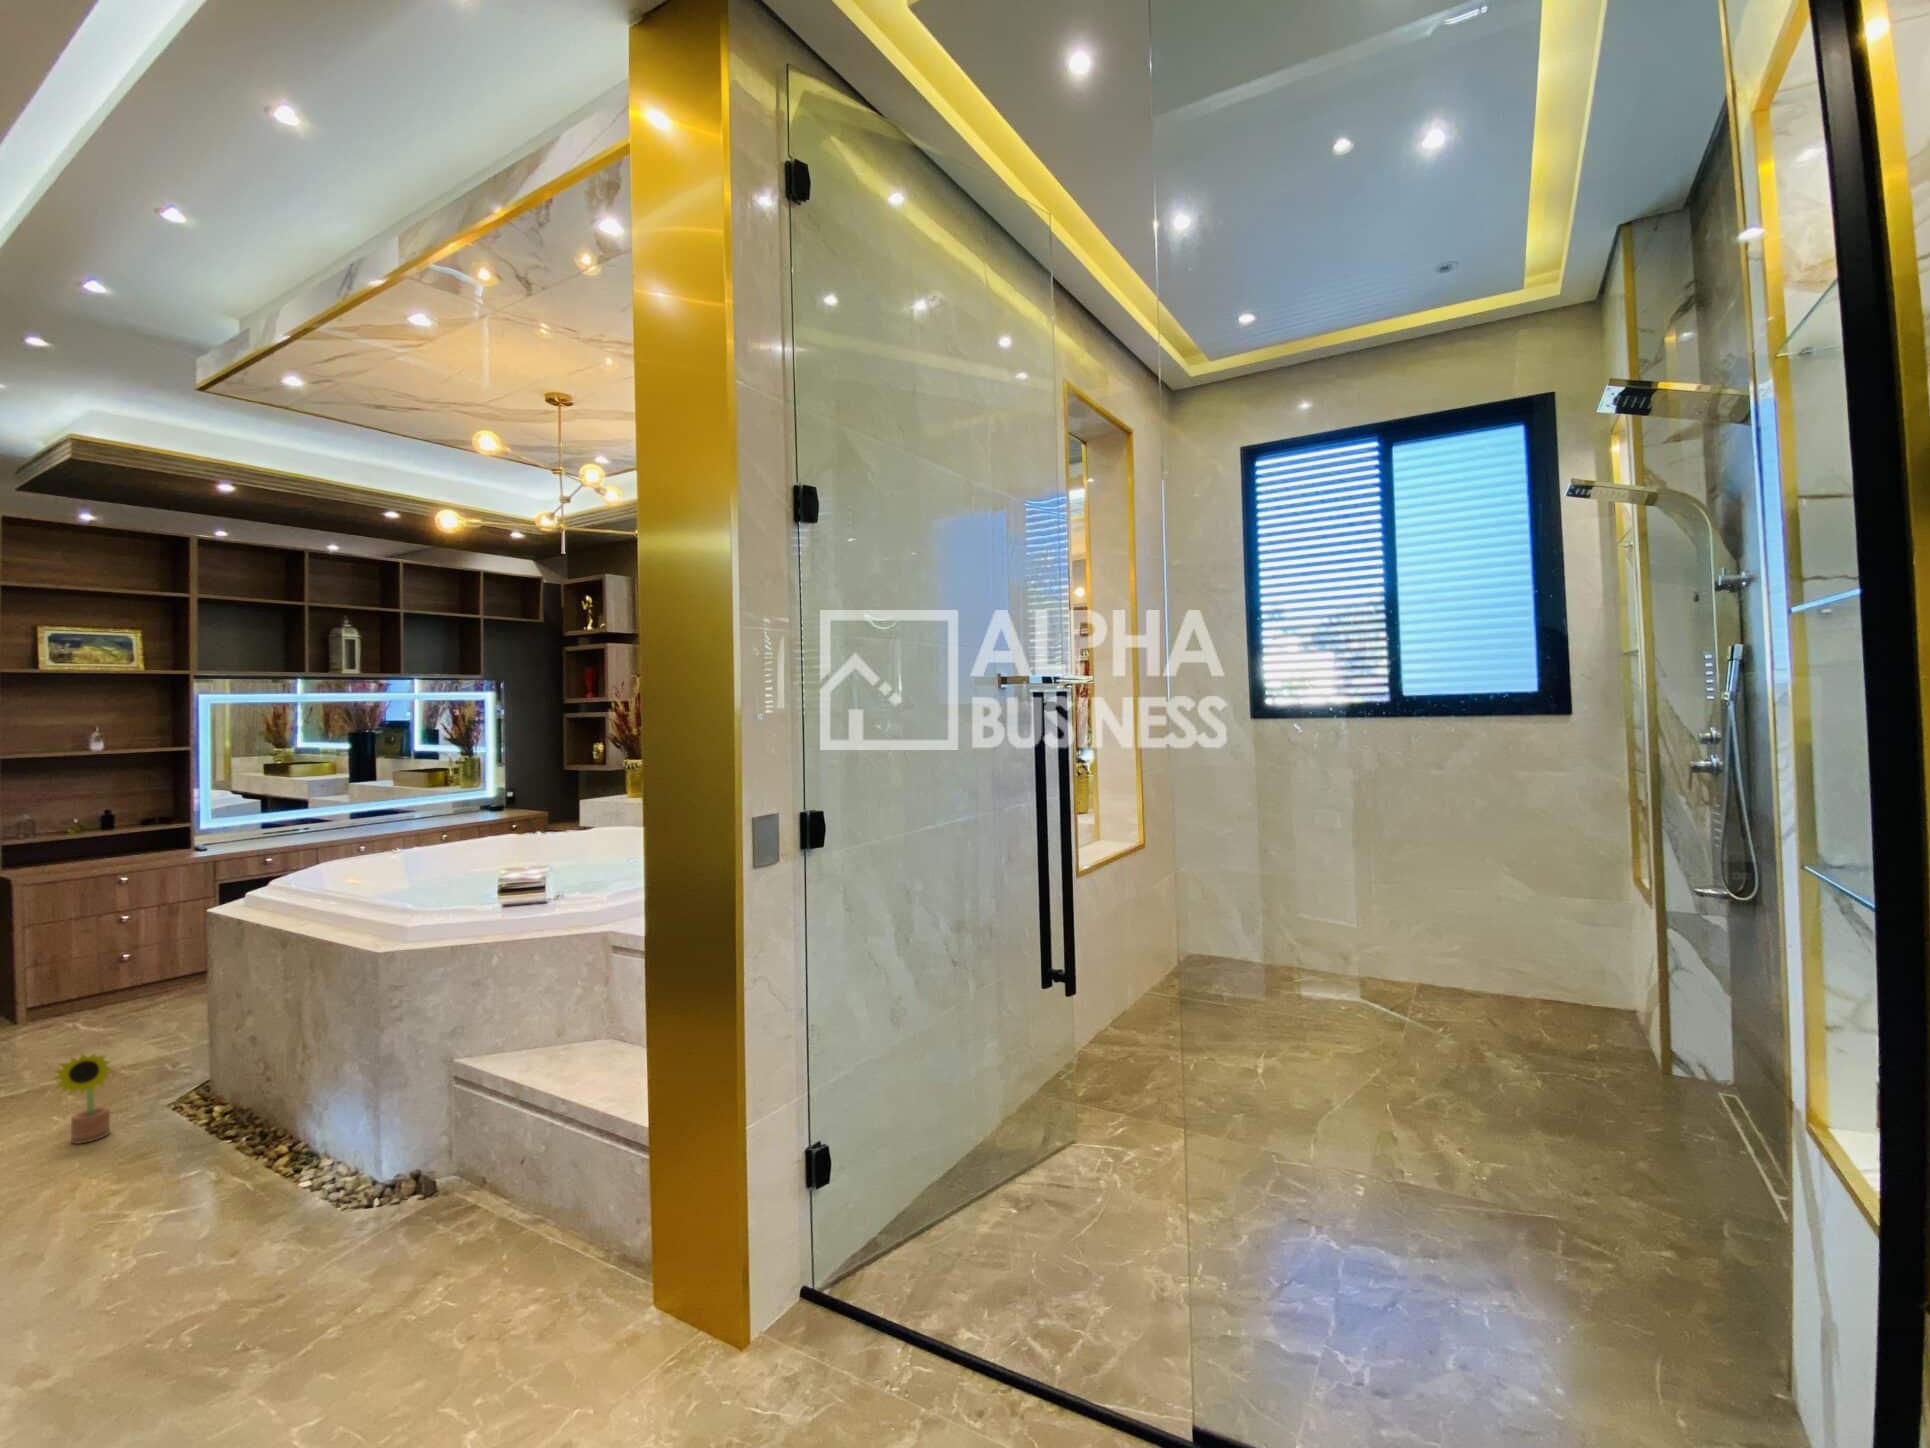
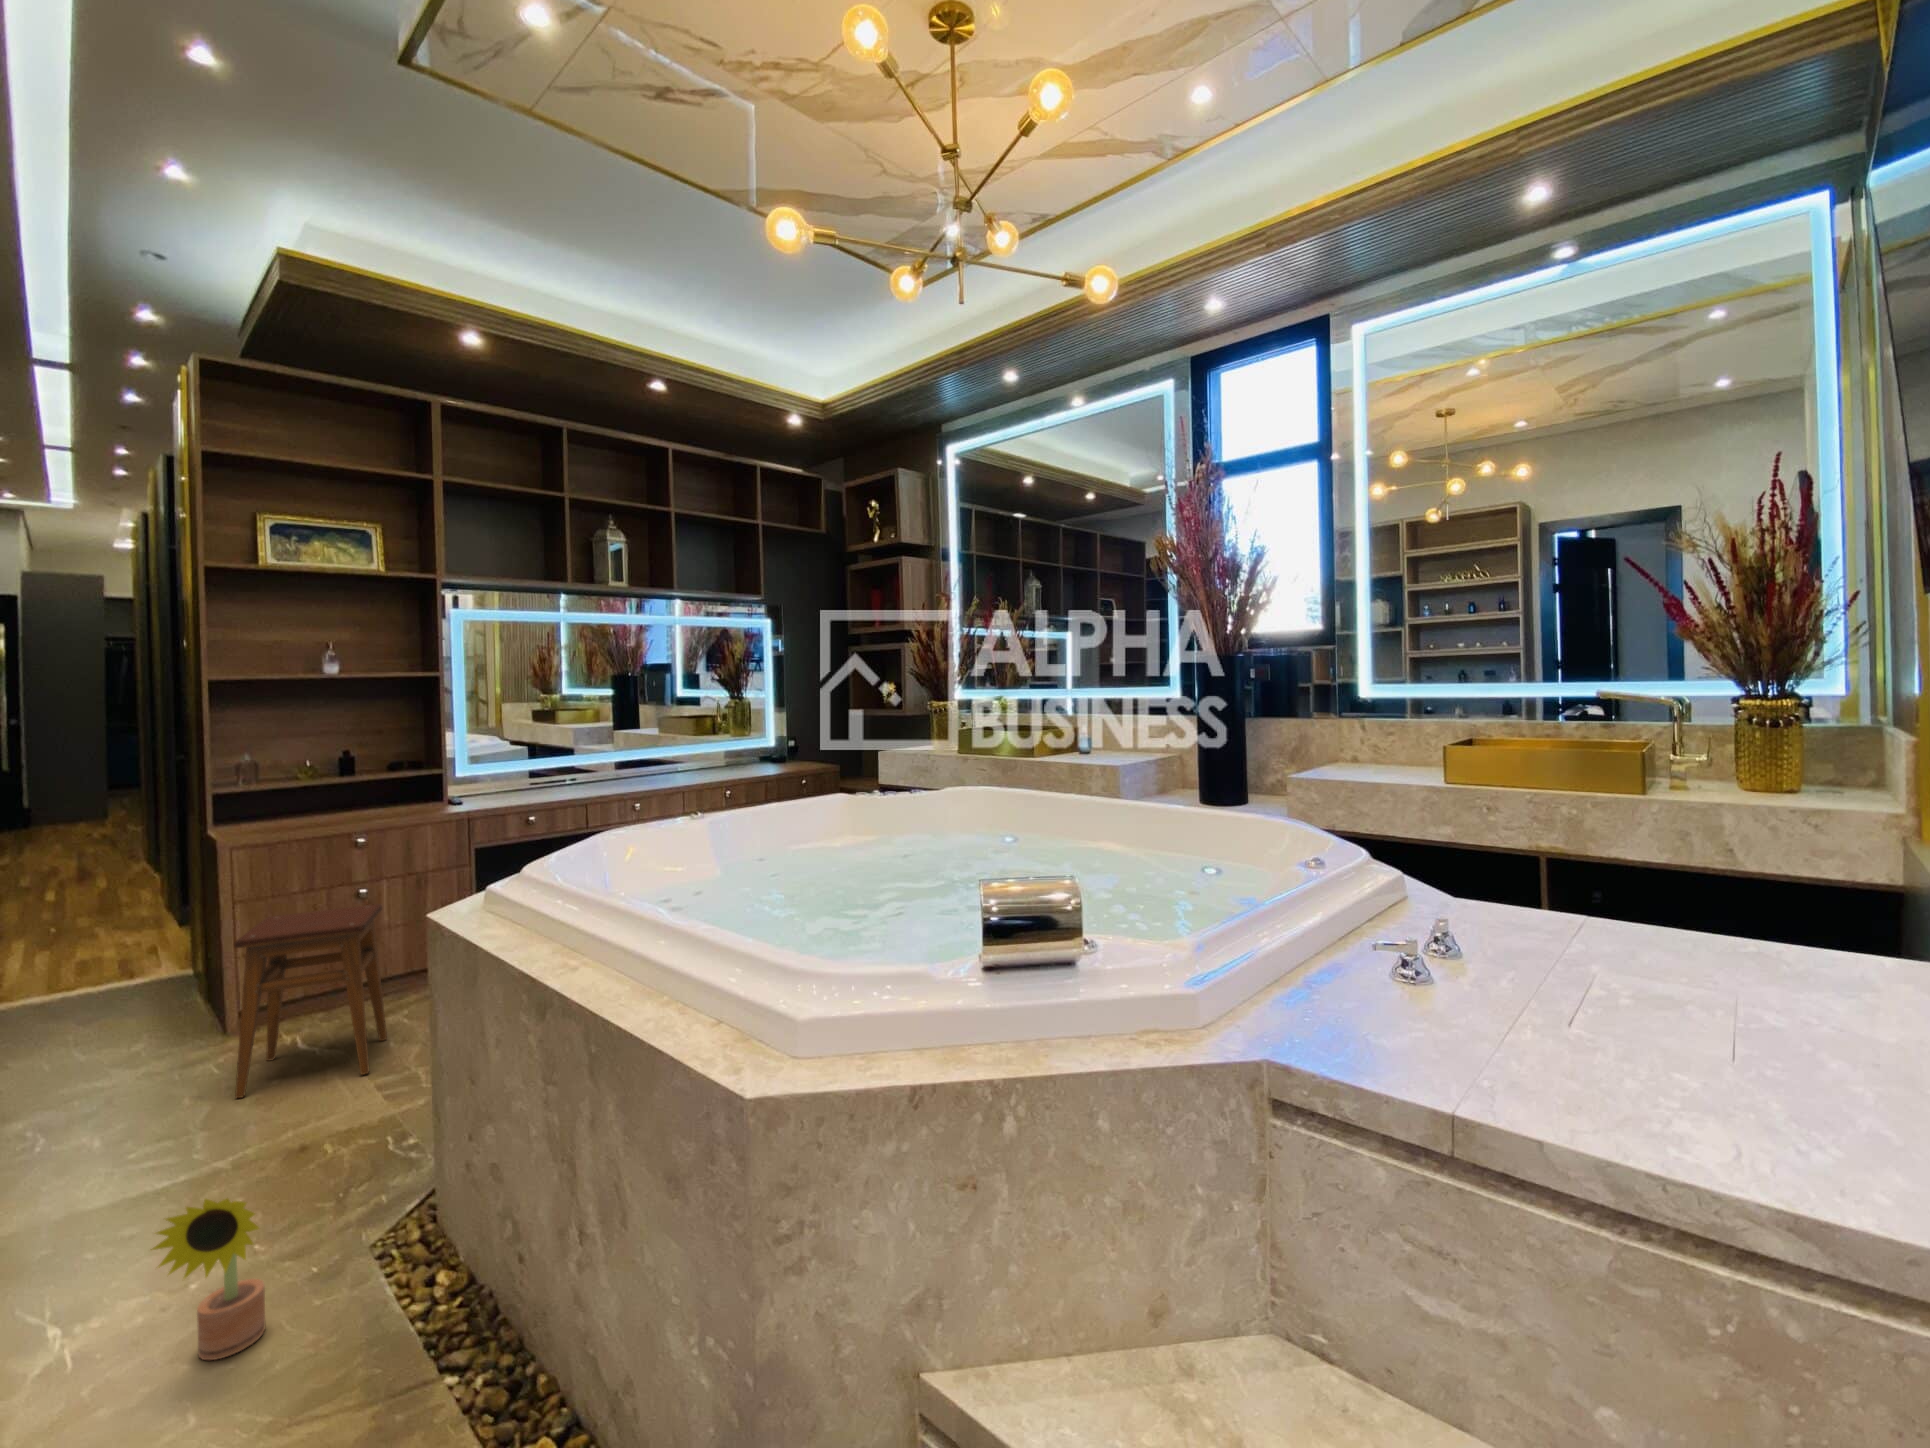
stool: none [39,920,152,1053] -> present [234,904,387,1098]

